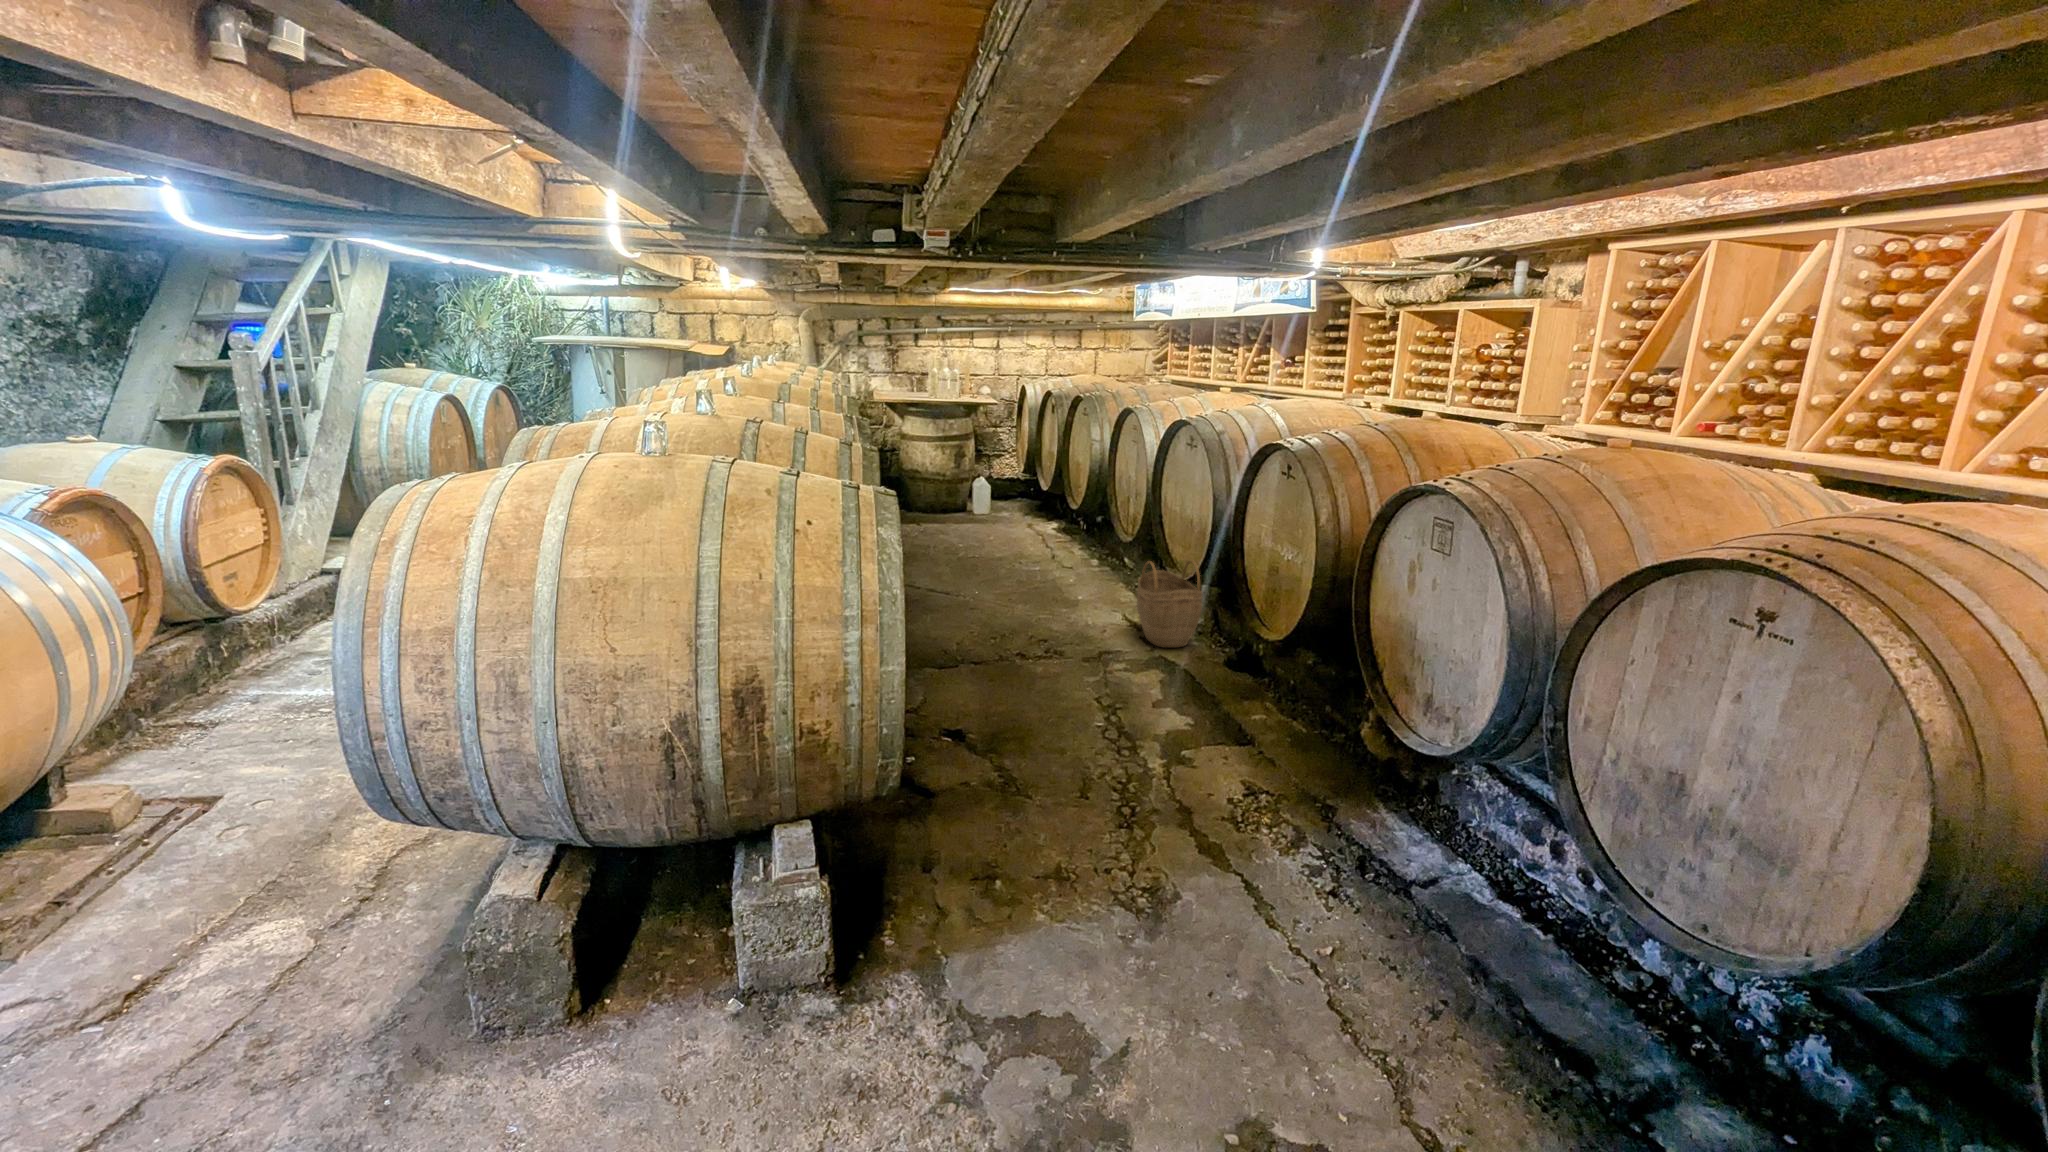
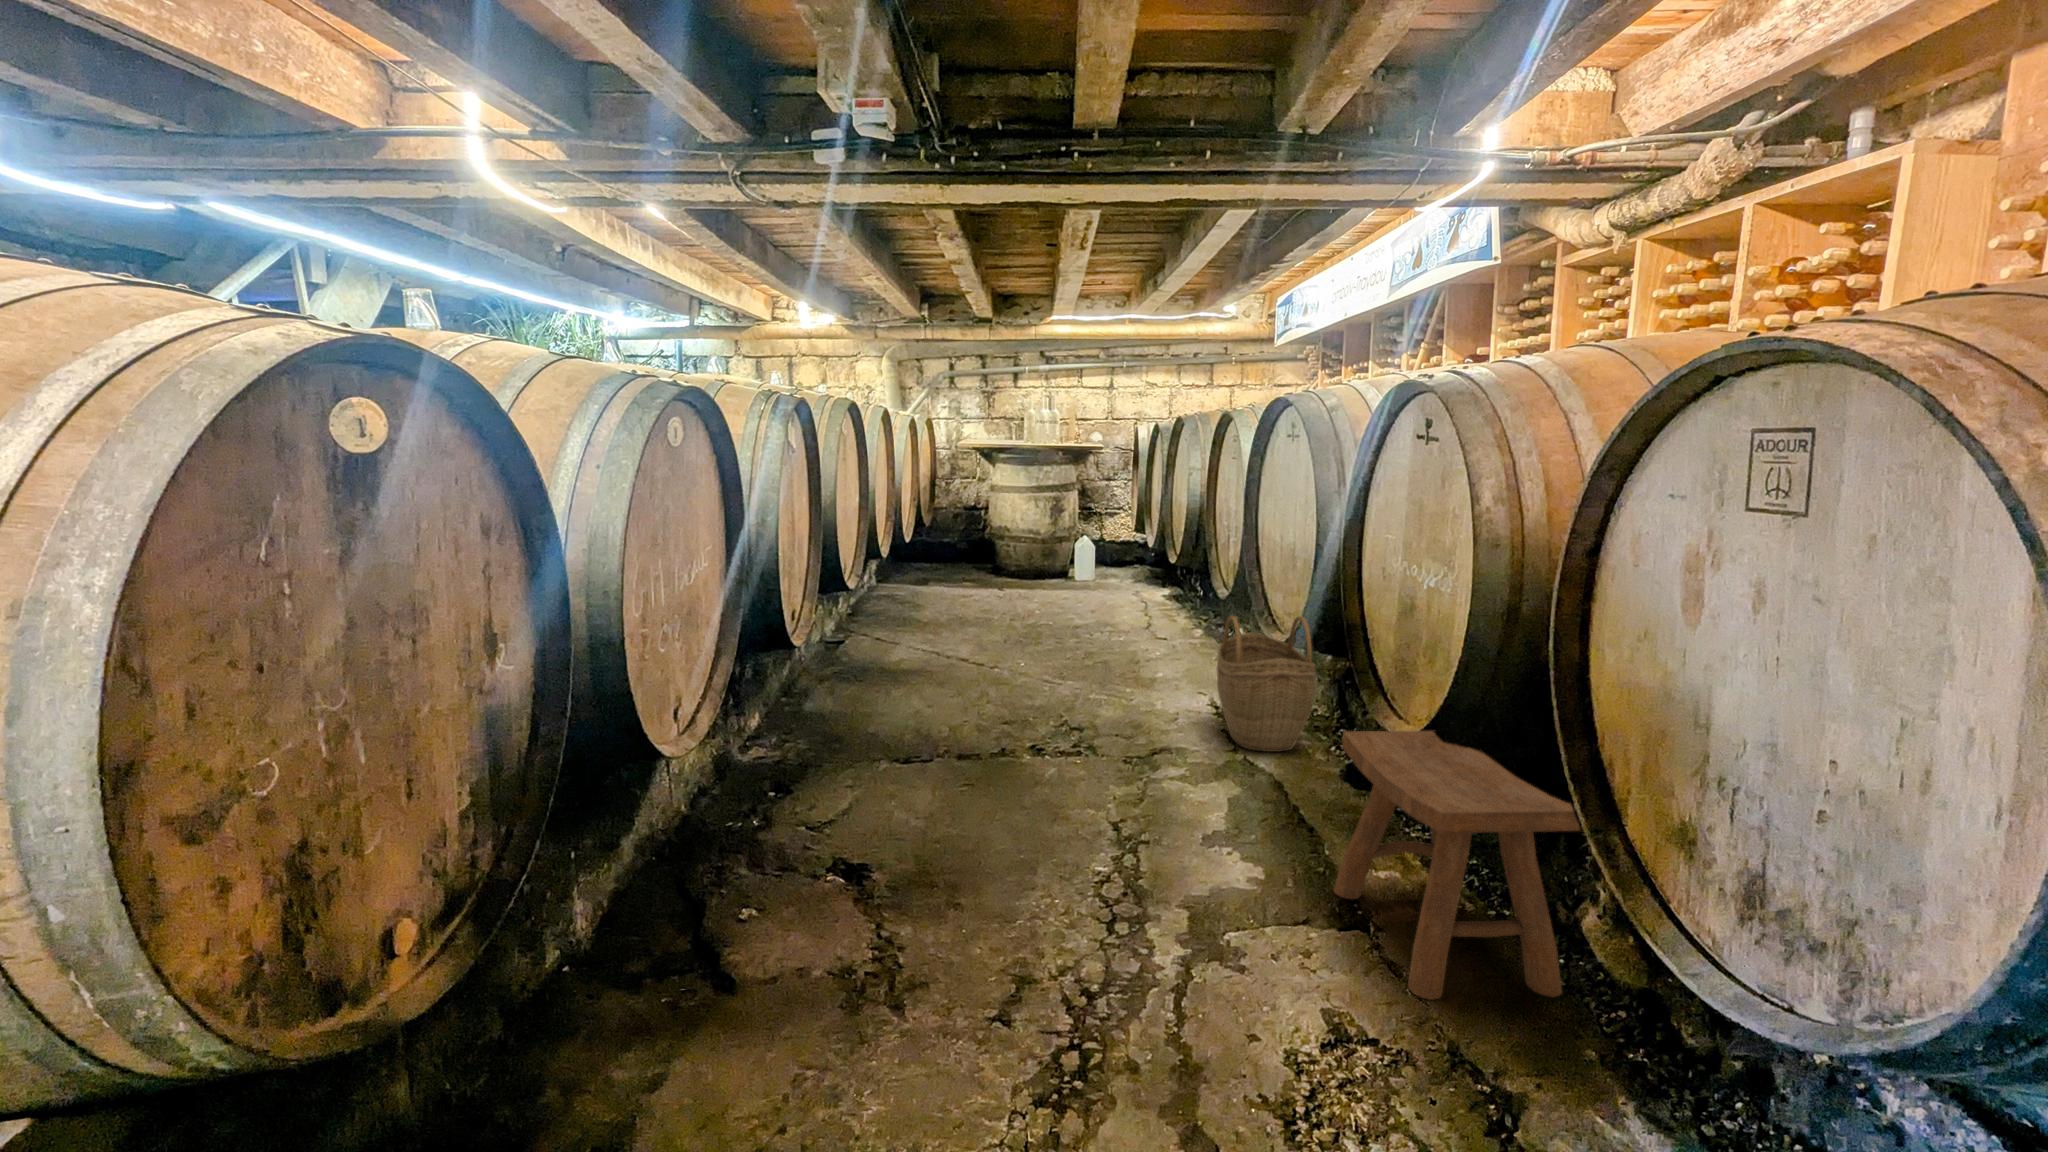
stool: none [1232,635,1367,773] -> present [1334,731,1580,1000]

